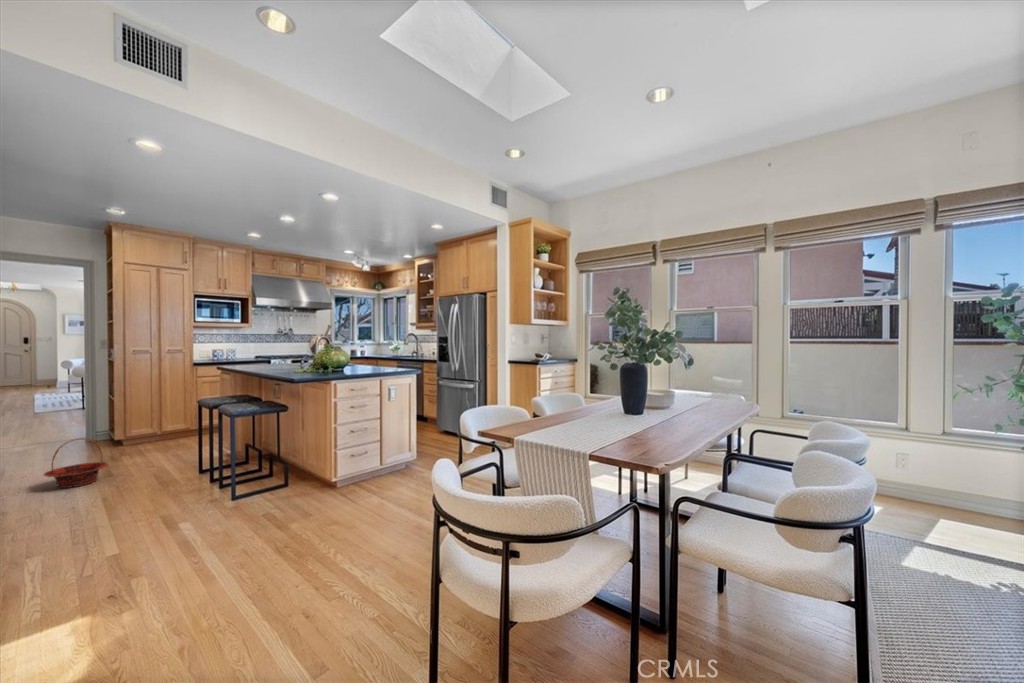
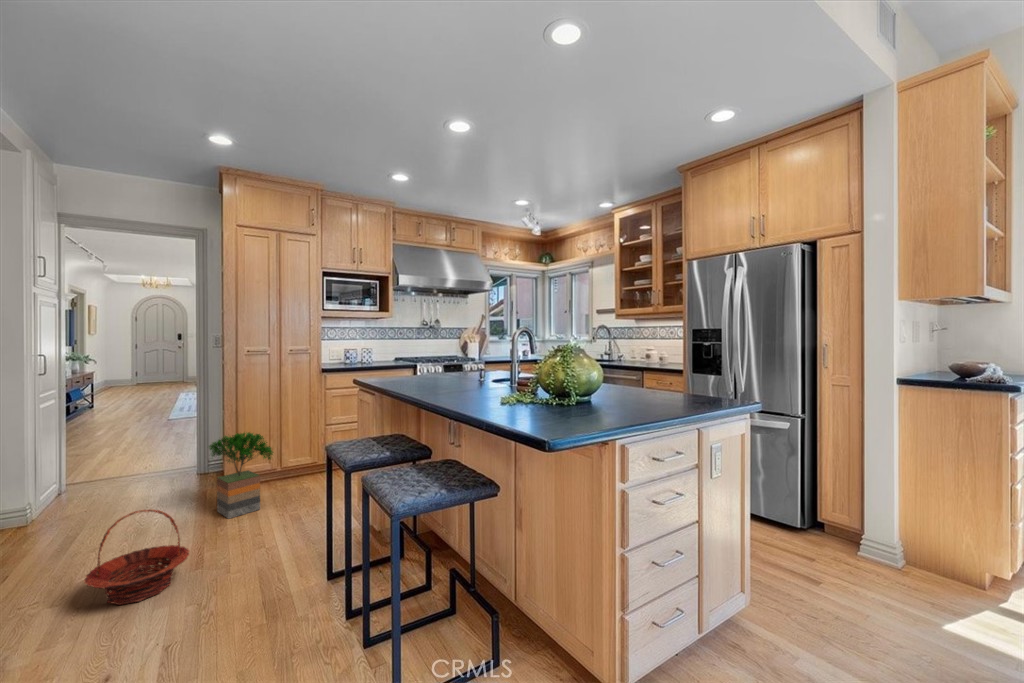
potted tree: none [107,403,158,458] -> present [209,432,273,519]

